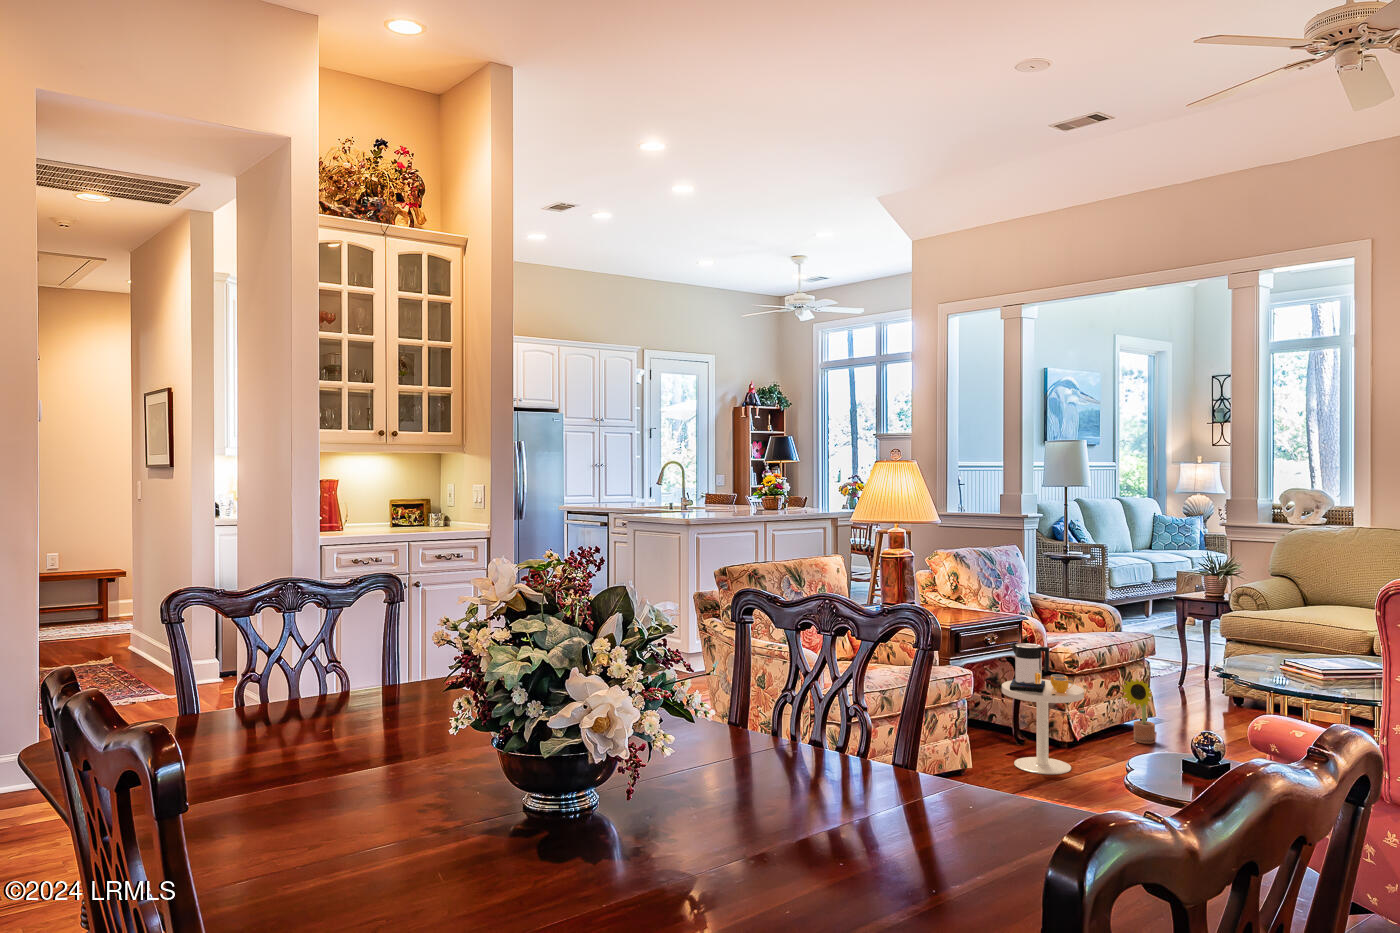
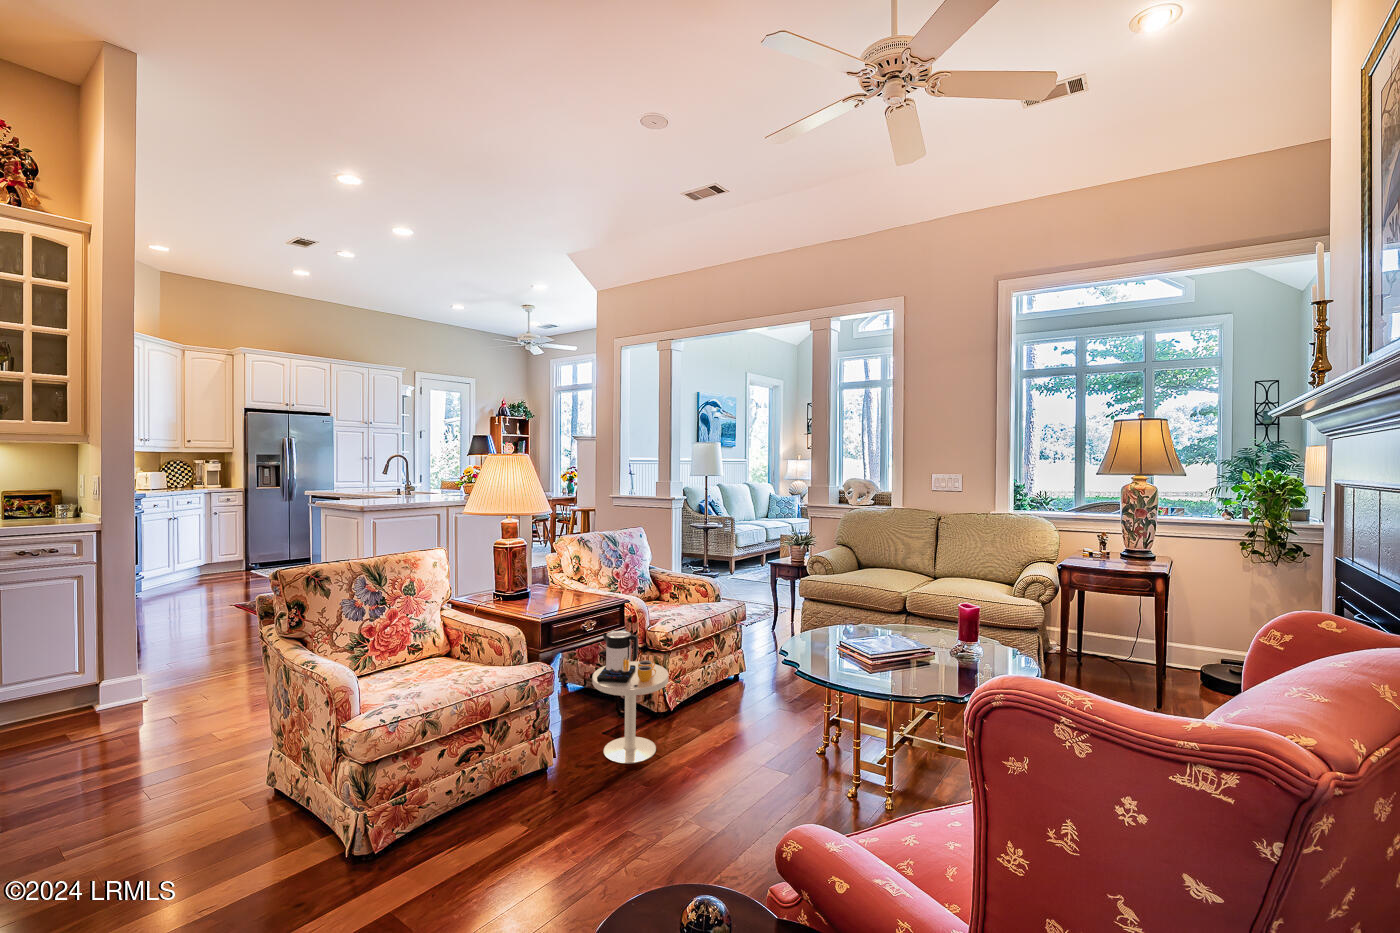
decorative plant: present [1121,678,1155,744] -> none [712,648,740,705]

